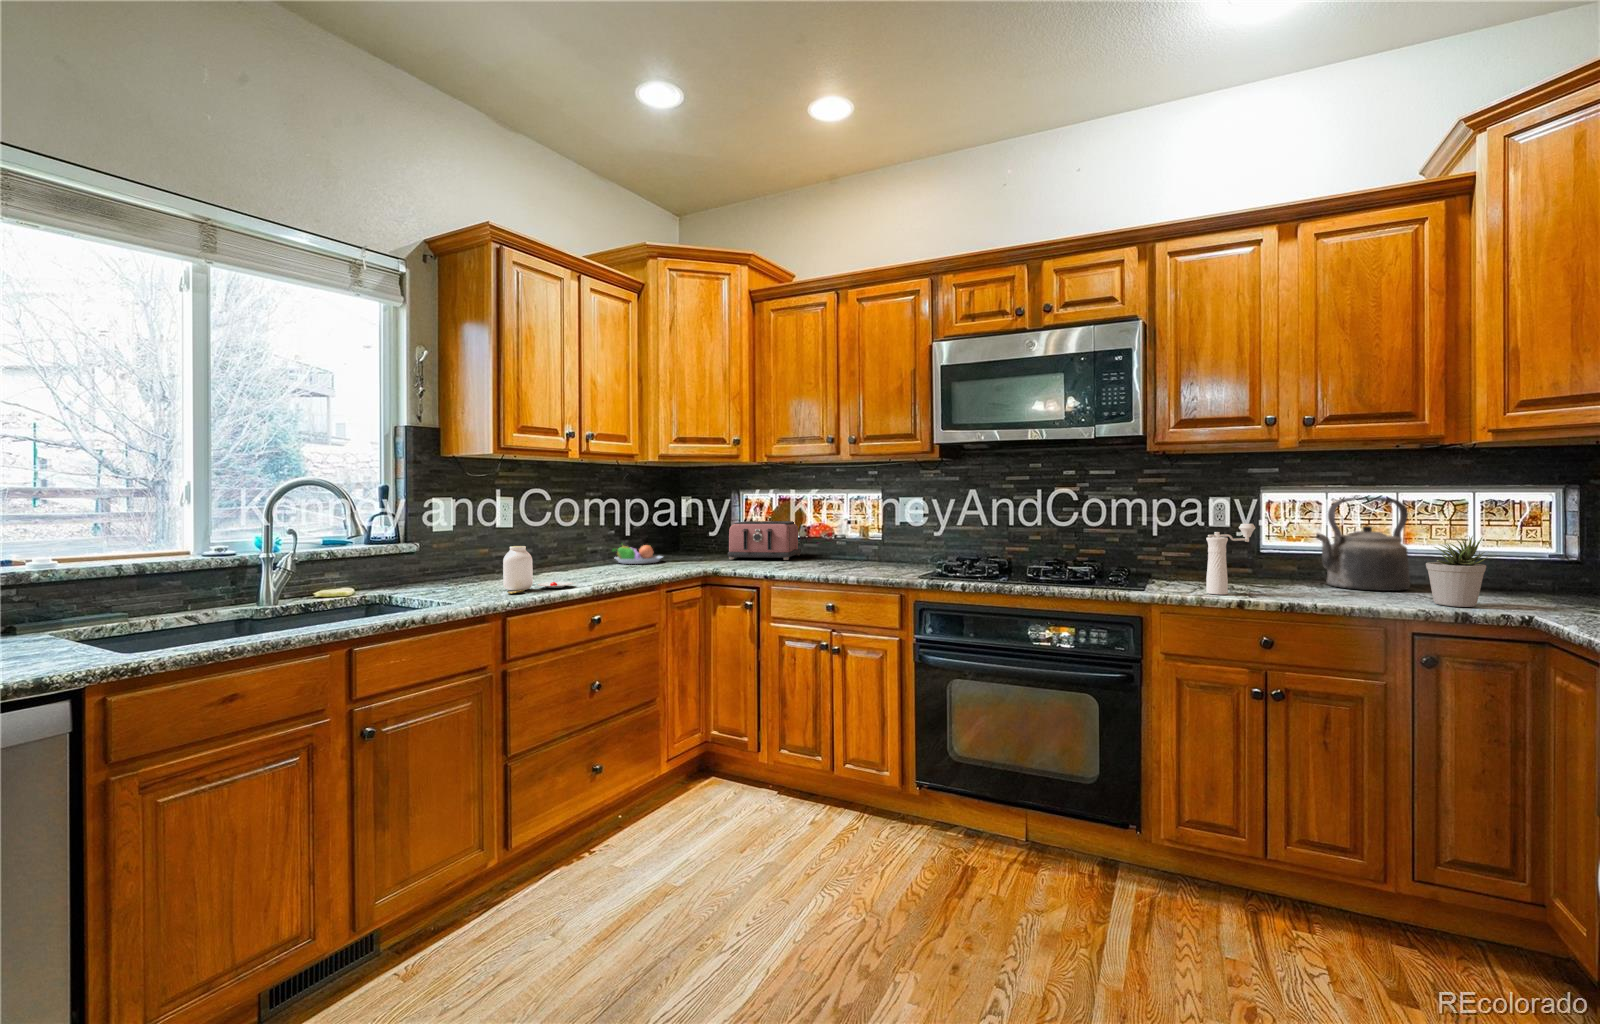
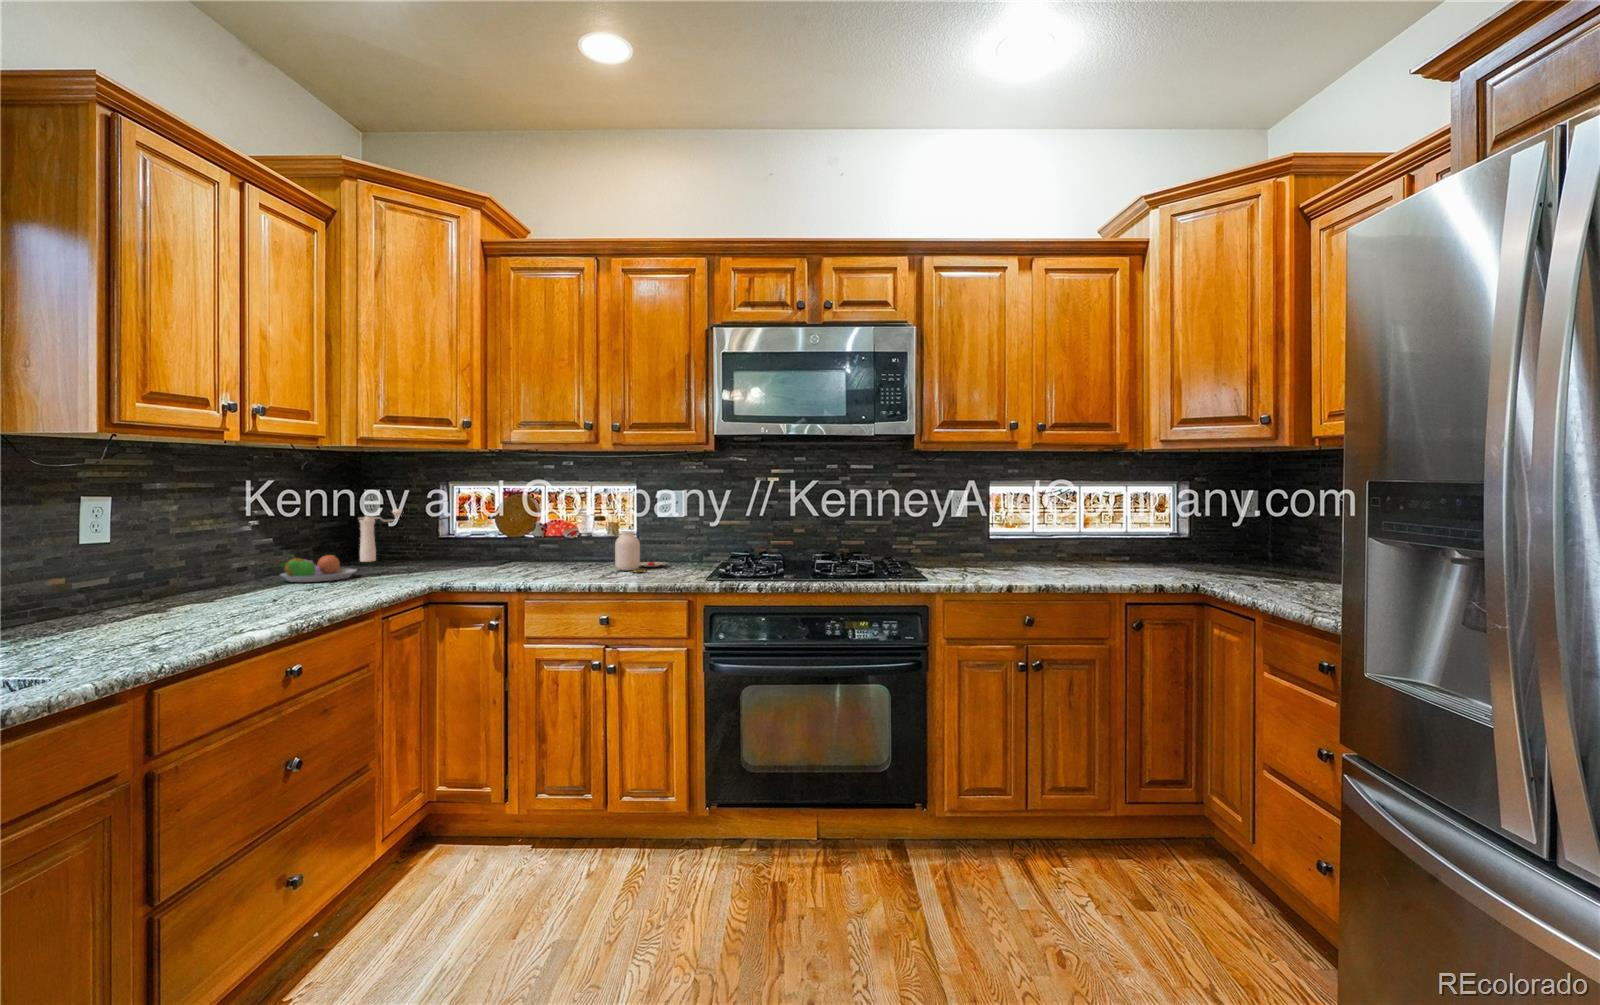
kettle: present [1316,497,1410,591] -> none [1042,494,1102,571]
toaster: present [728,521,801,560] -> none [449,519,537,568]
pepper mill: present [1206,524,1255,594] -> present [359,509,402,562]
potted plant: present [1426,536,1486,607] -> none [1127,526,1169,582]
jar: present [503,546,574,593] -> present [615,531,665,572]

